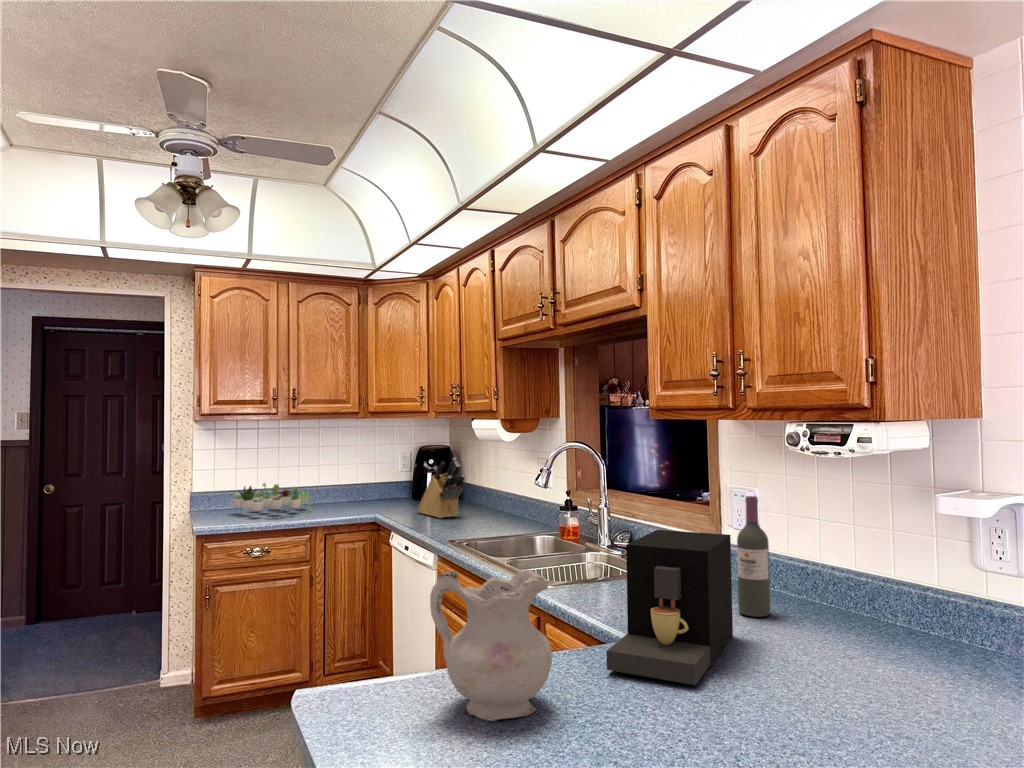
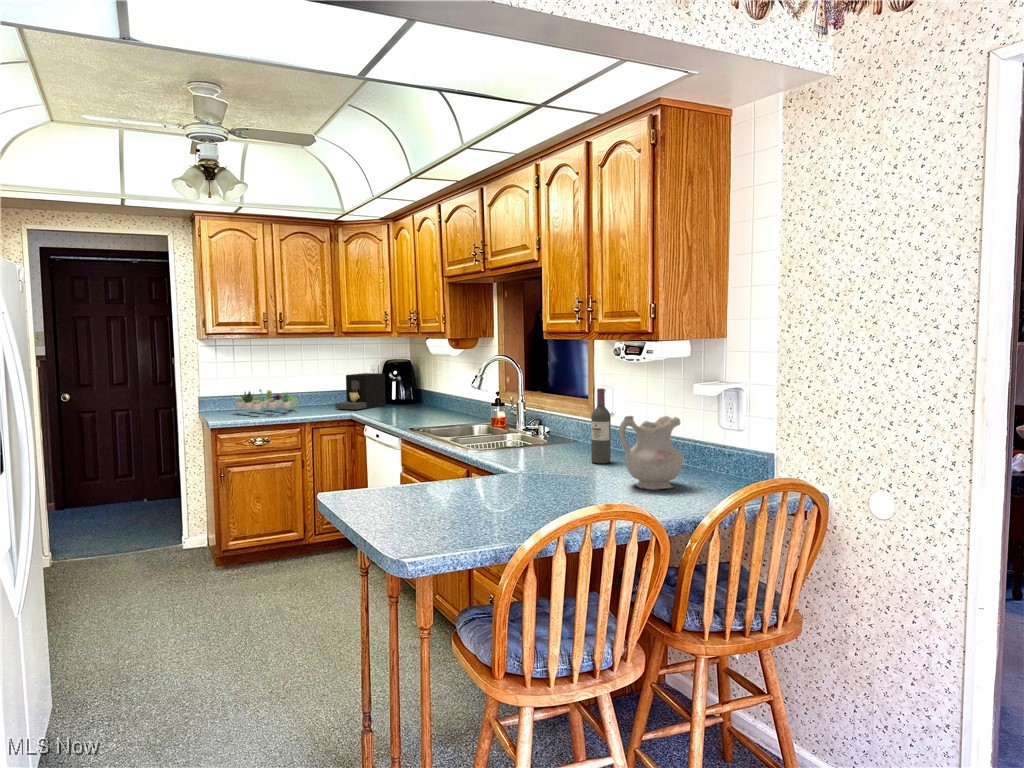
knife block: present [418,458,465,518] -> none [385,368,421,415]
coffee maker: present [607,530,733,685] -> present [335,373,386,410]
ceramic pitcher: present [430,569,552,720] -> present [619,416,683,490]

